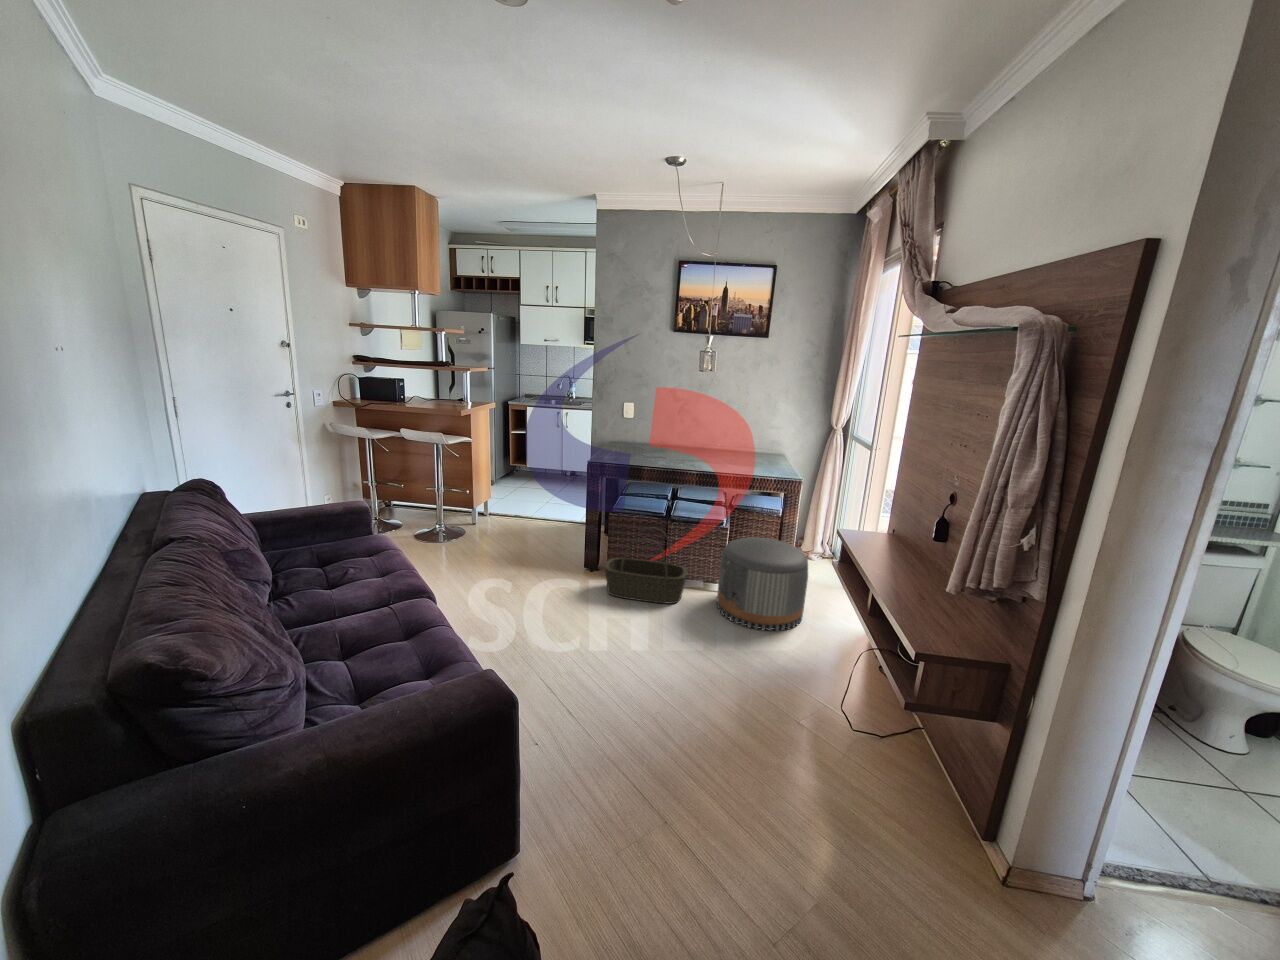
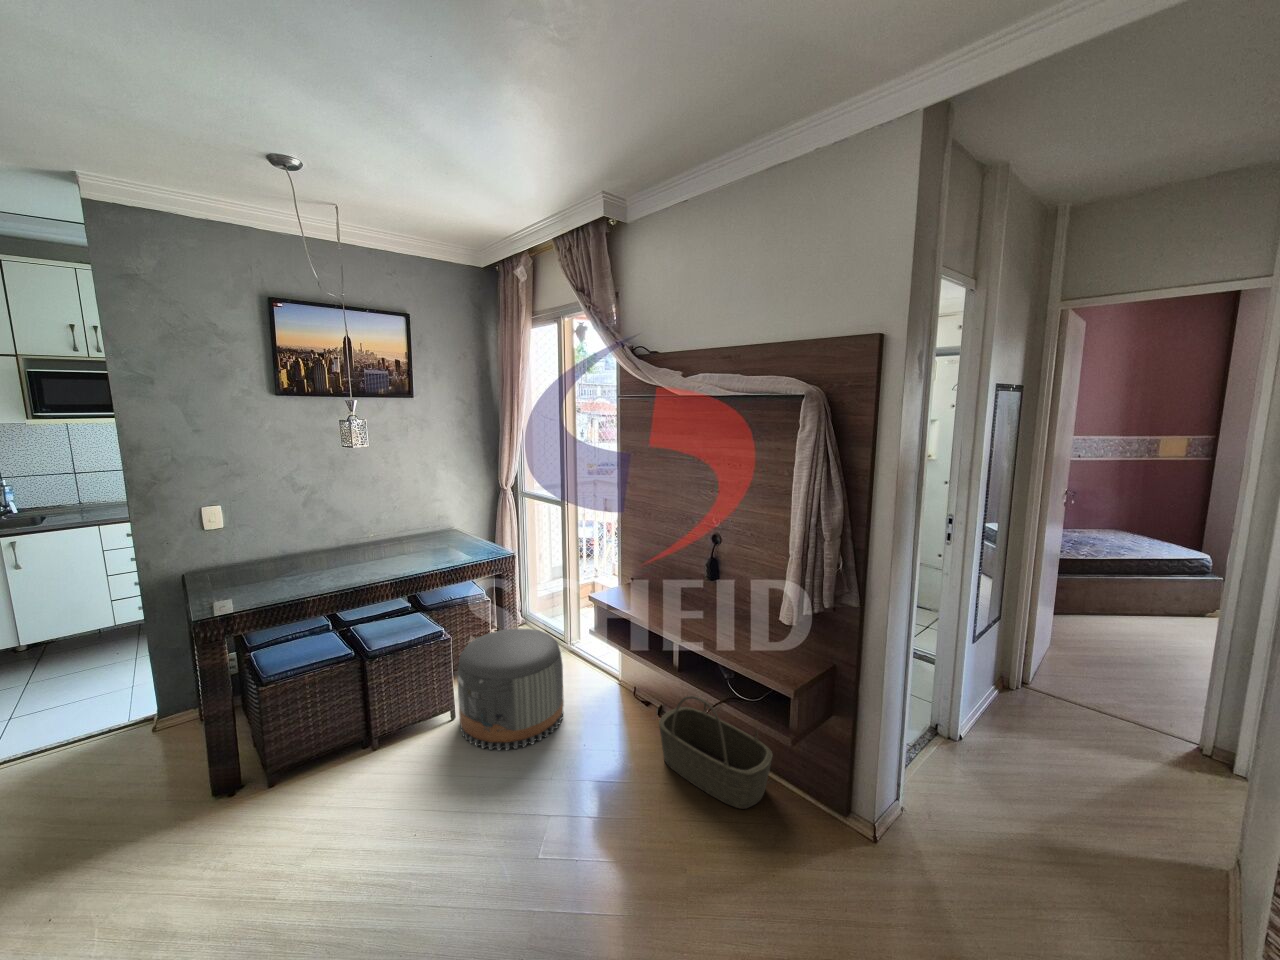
basket: present [605,527,687,604] -> present [659,696,772,809]

